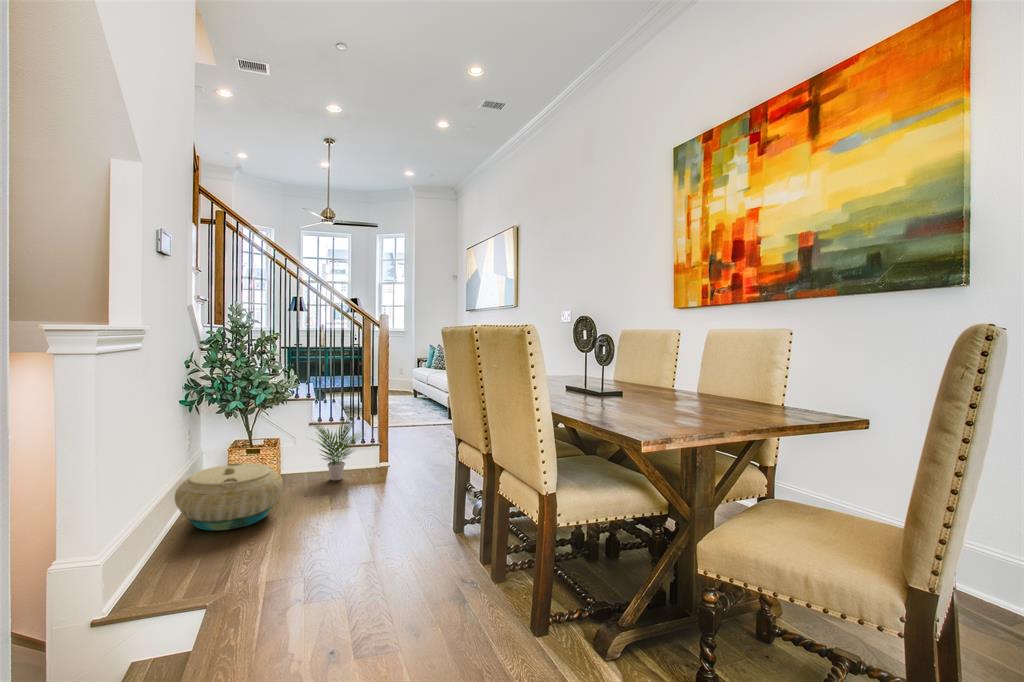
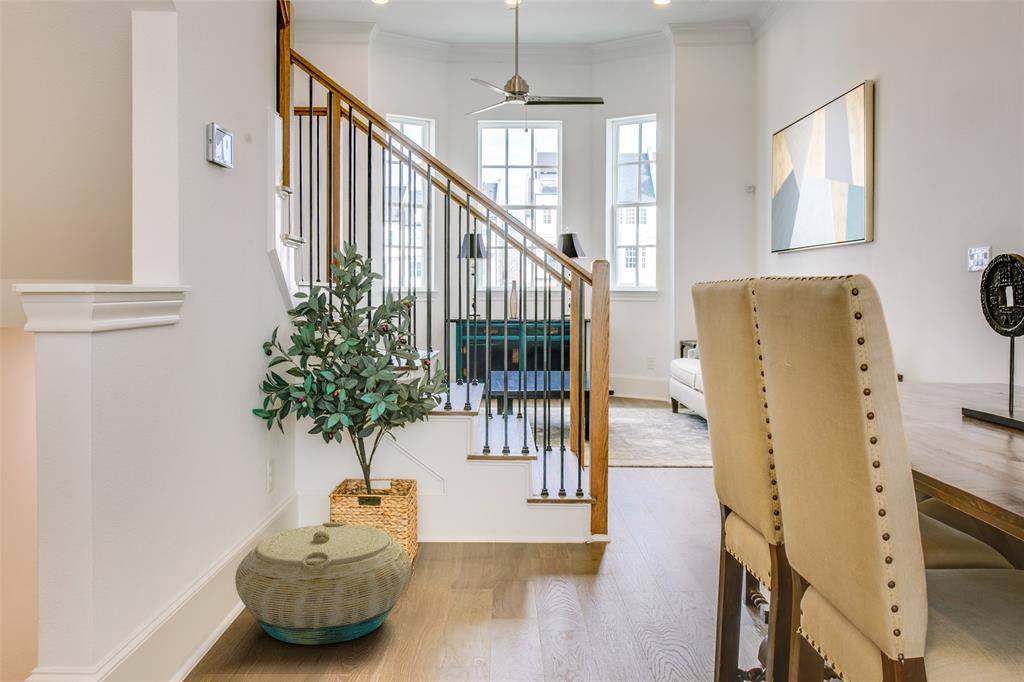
potted plant: present [314,416,363,480] -> none [455,442,564,563]

